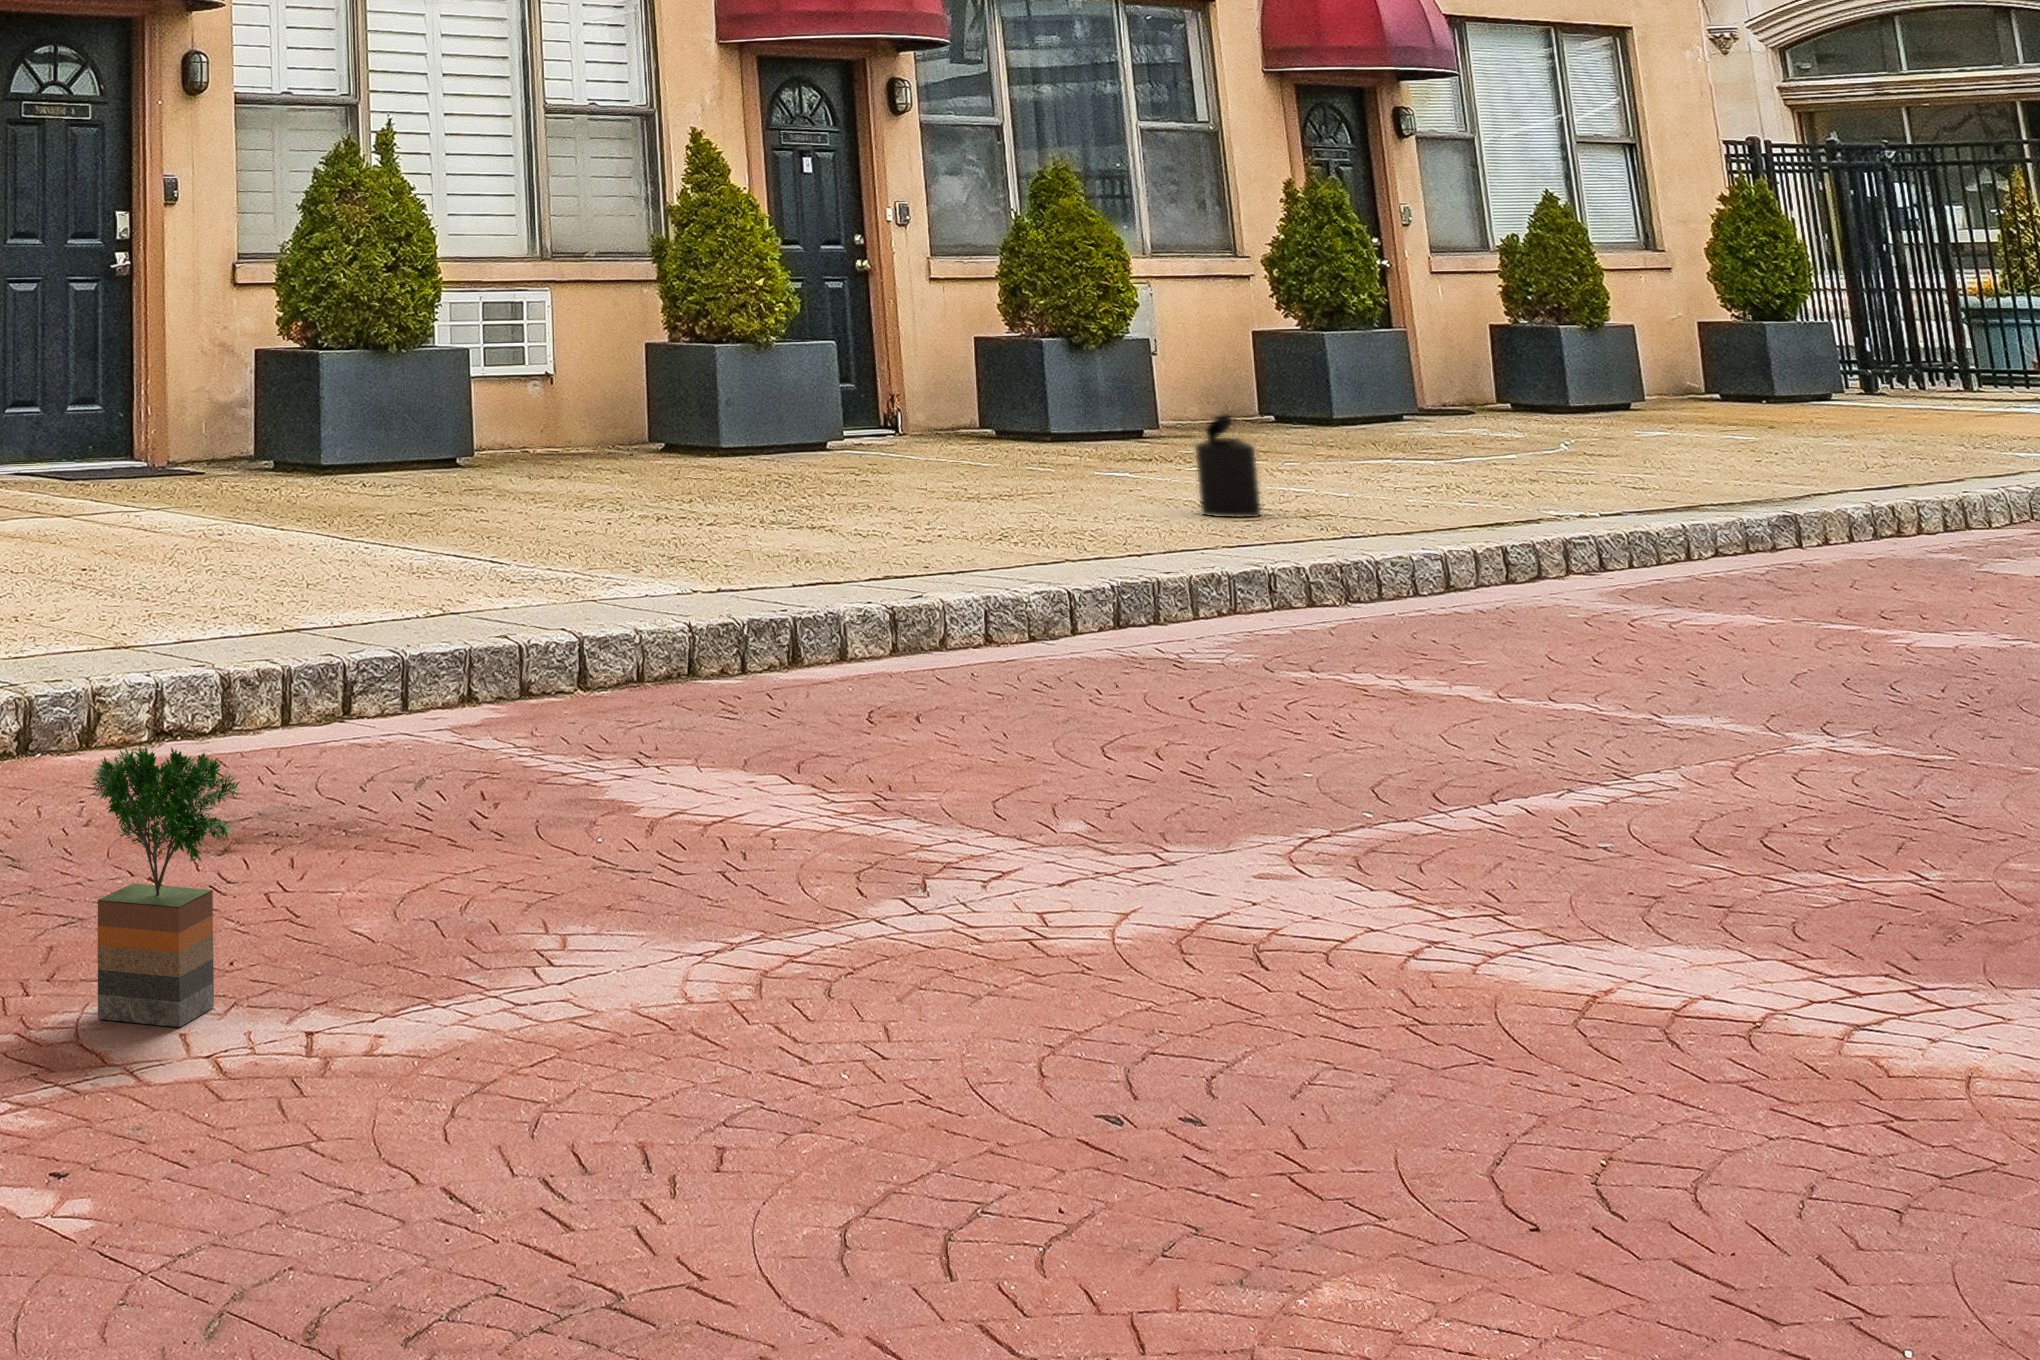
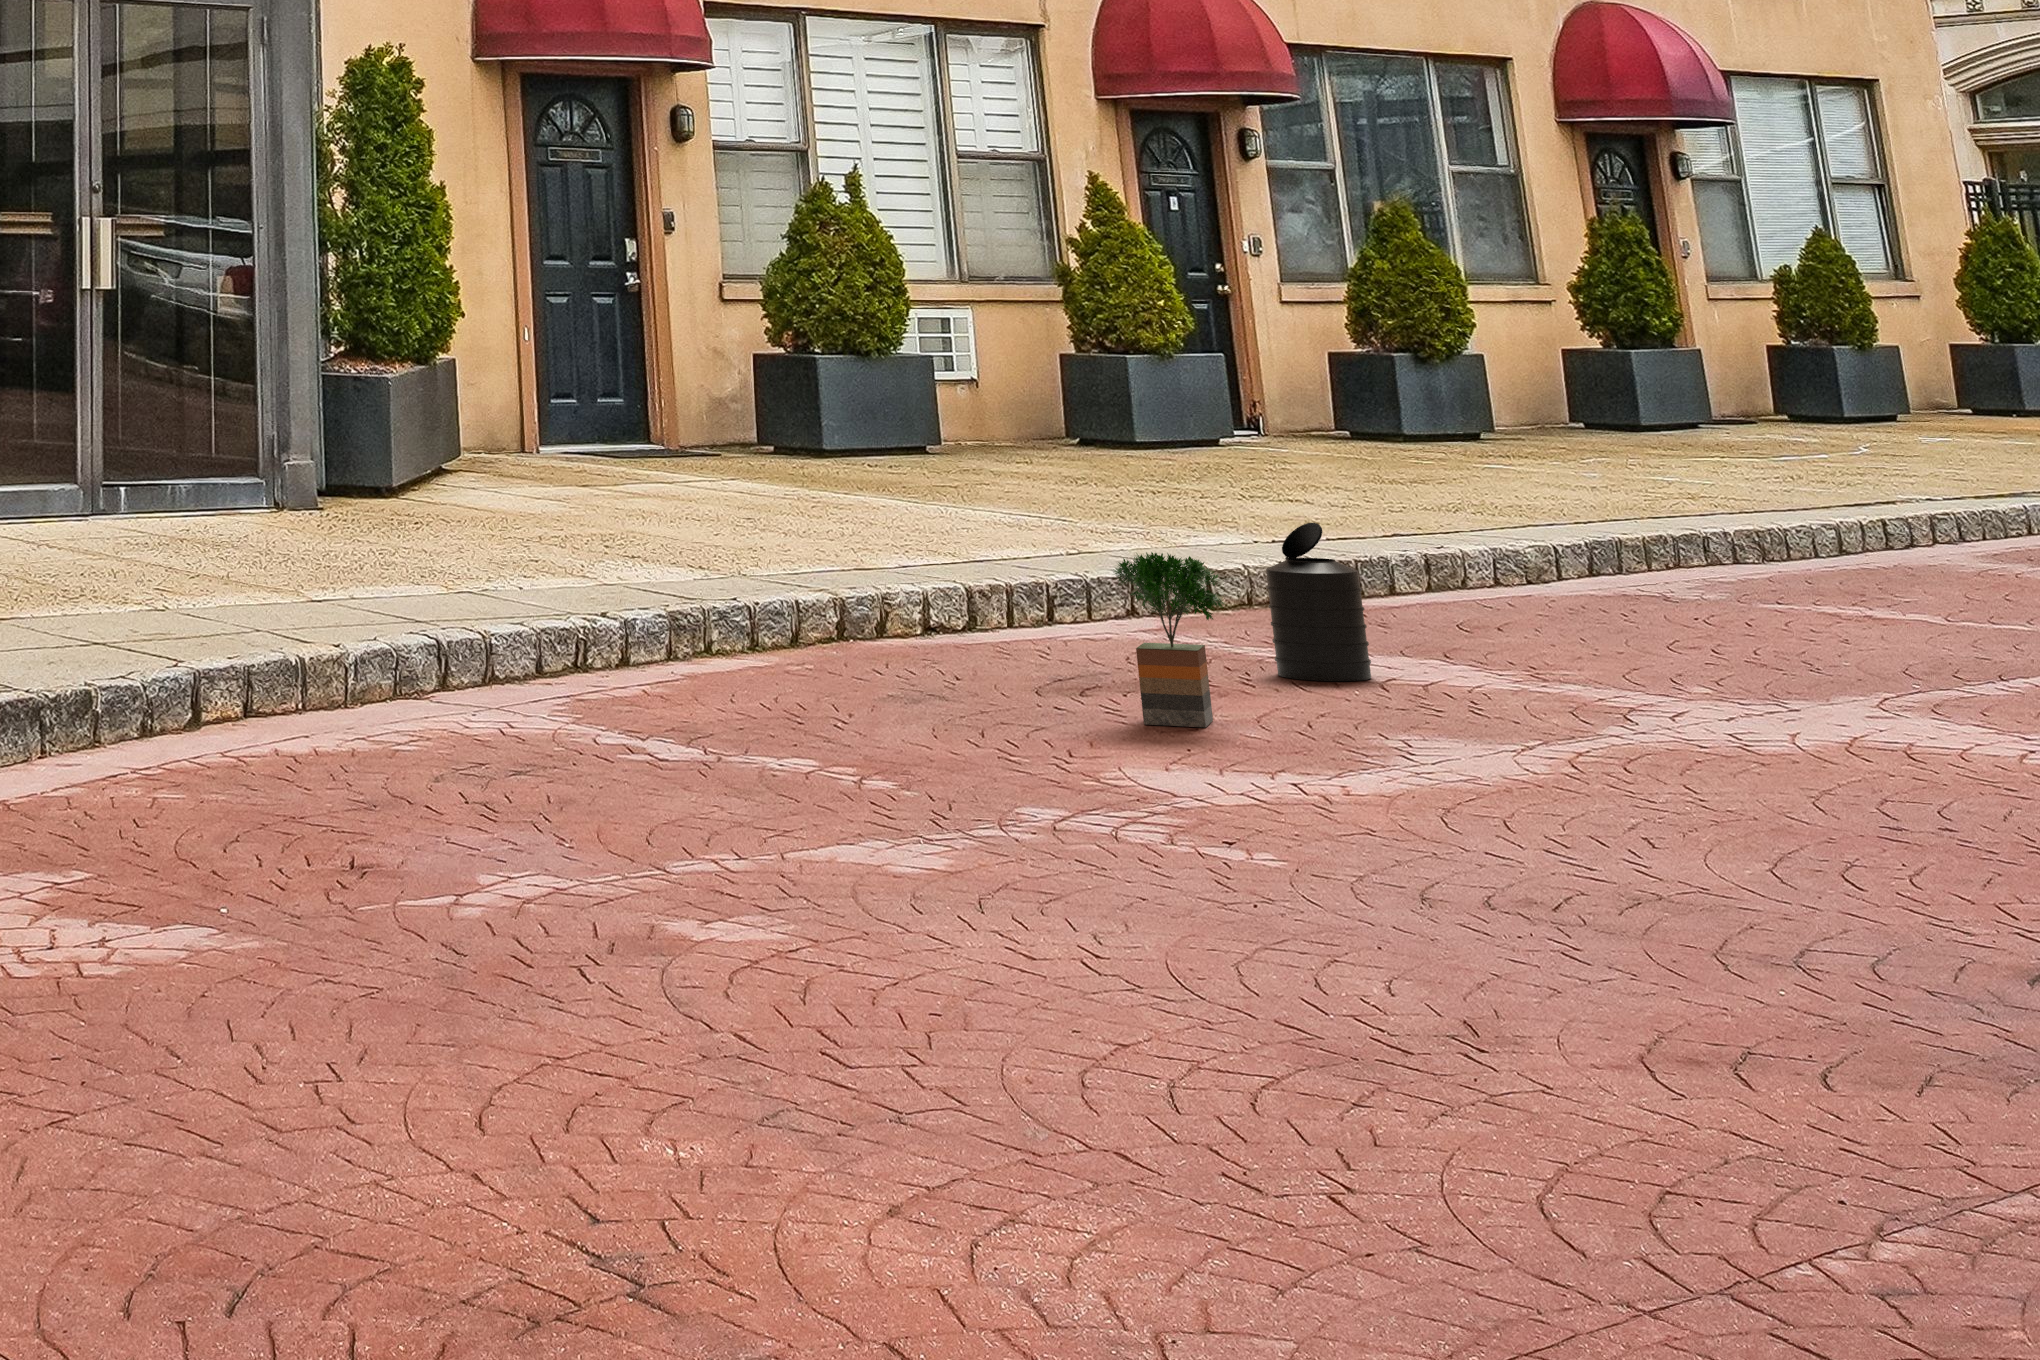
trash can: present [1196,415,1261,517] -> present [1266,523,1371,681]

